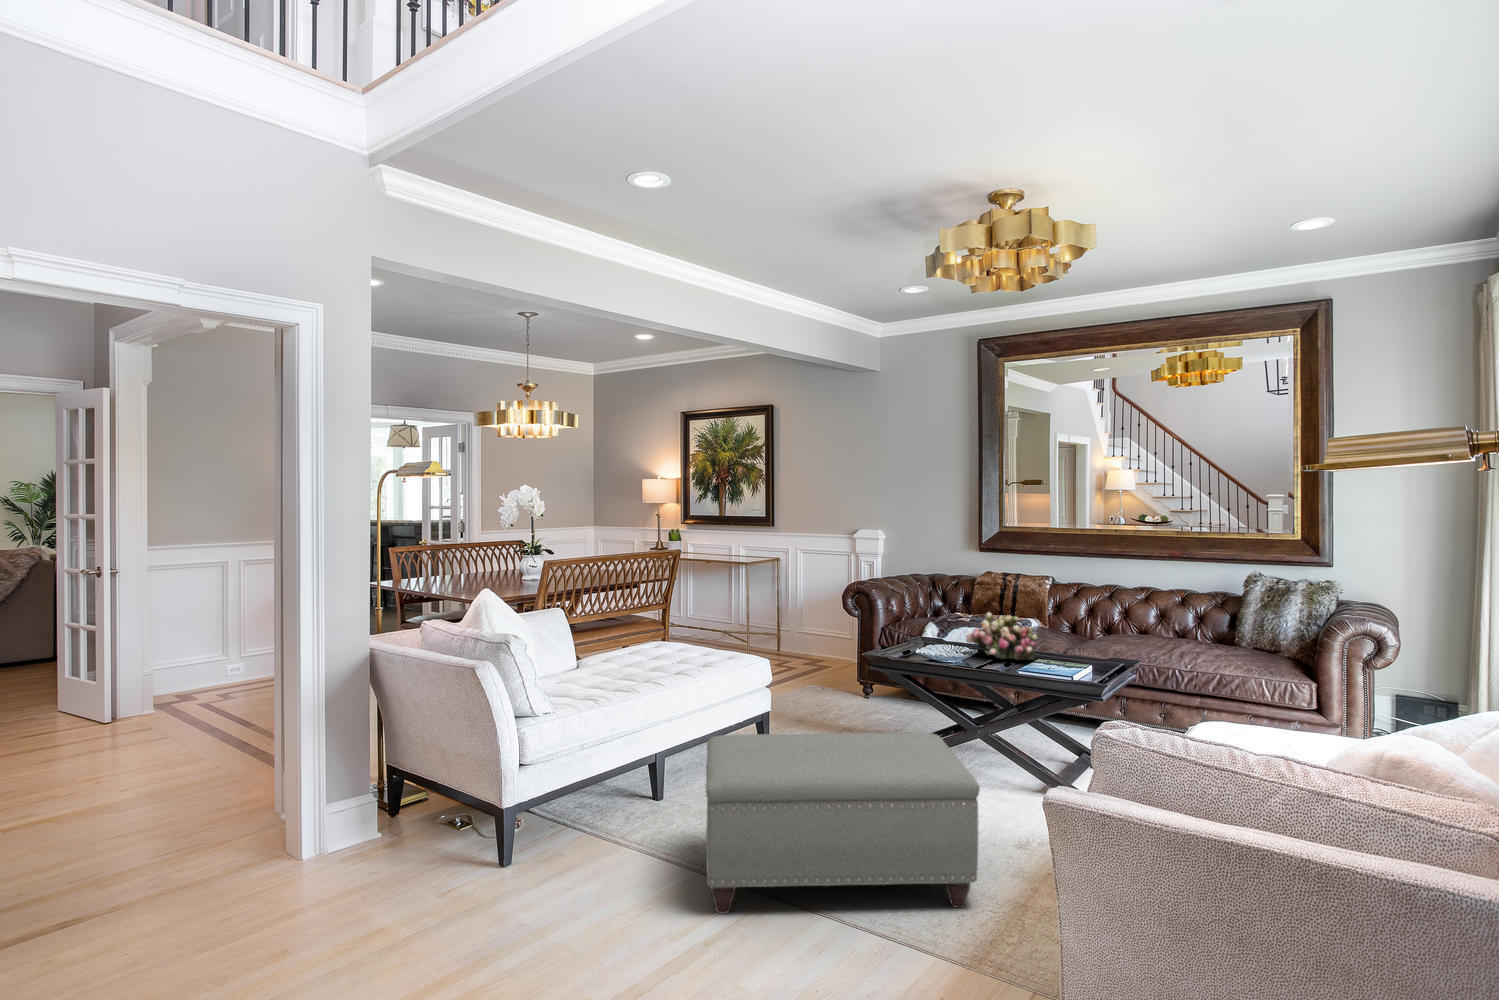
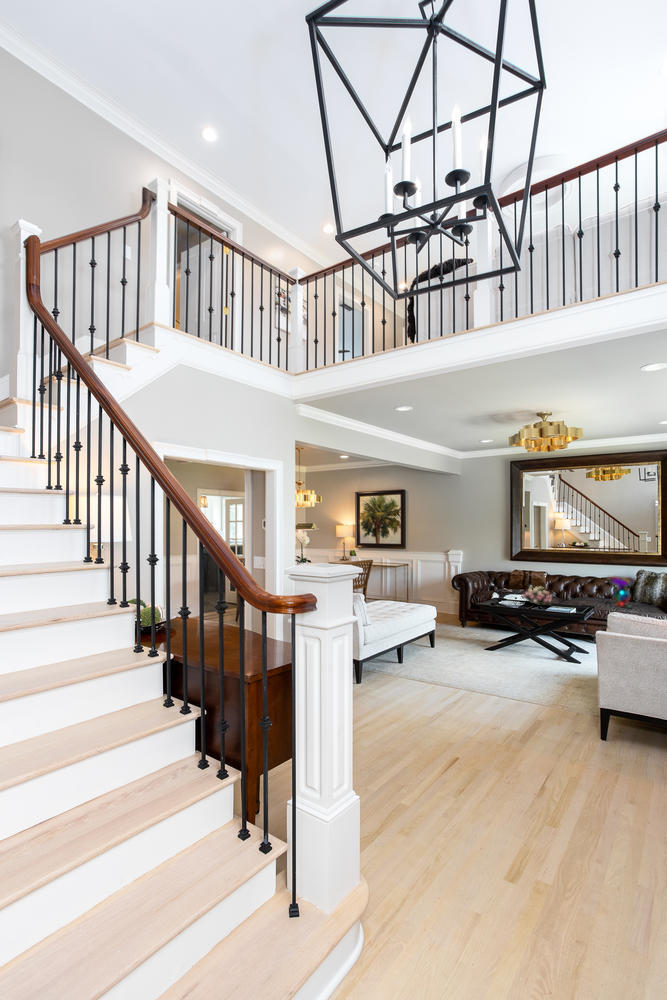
decorative bowl: none [1173,588,1243,663] -> present [607,576,635,608]
ottoman: present [706,733,980,914] -> none [435,630,550,694]

